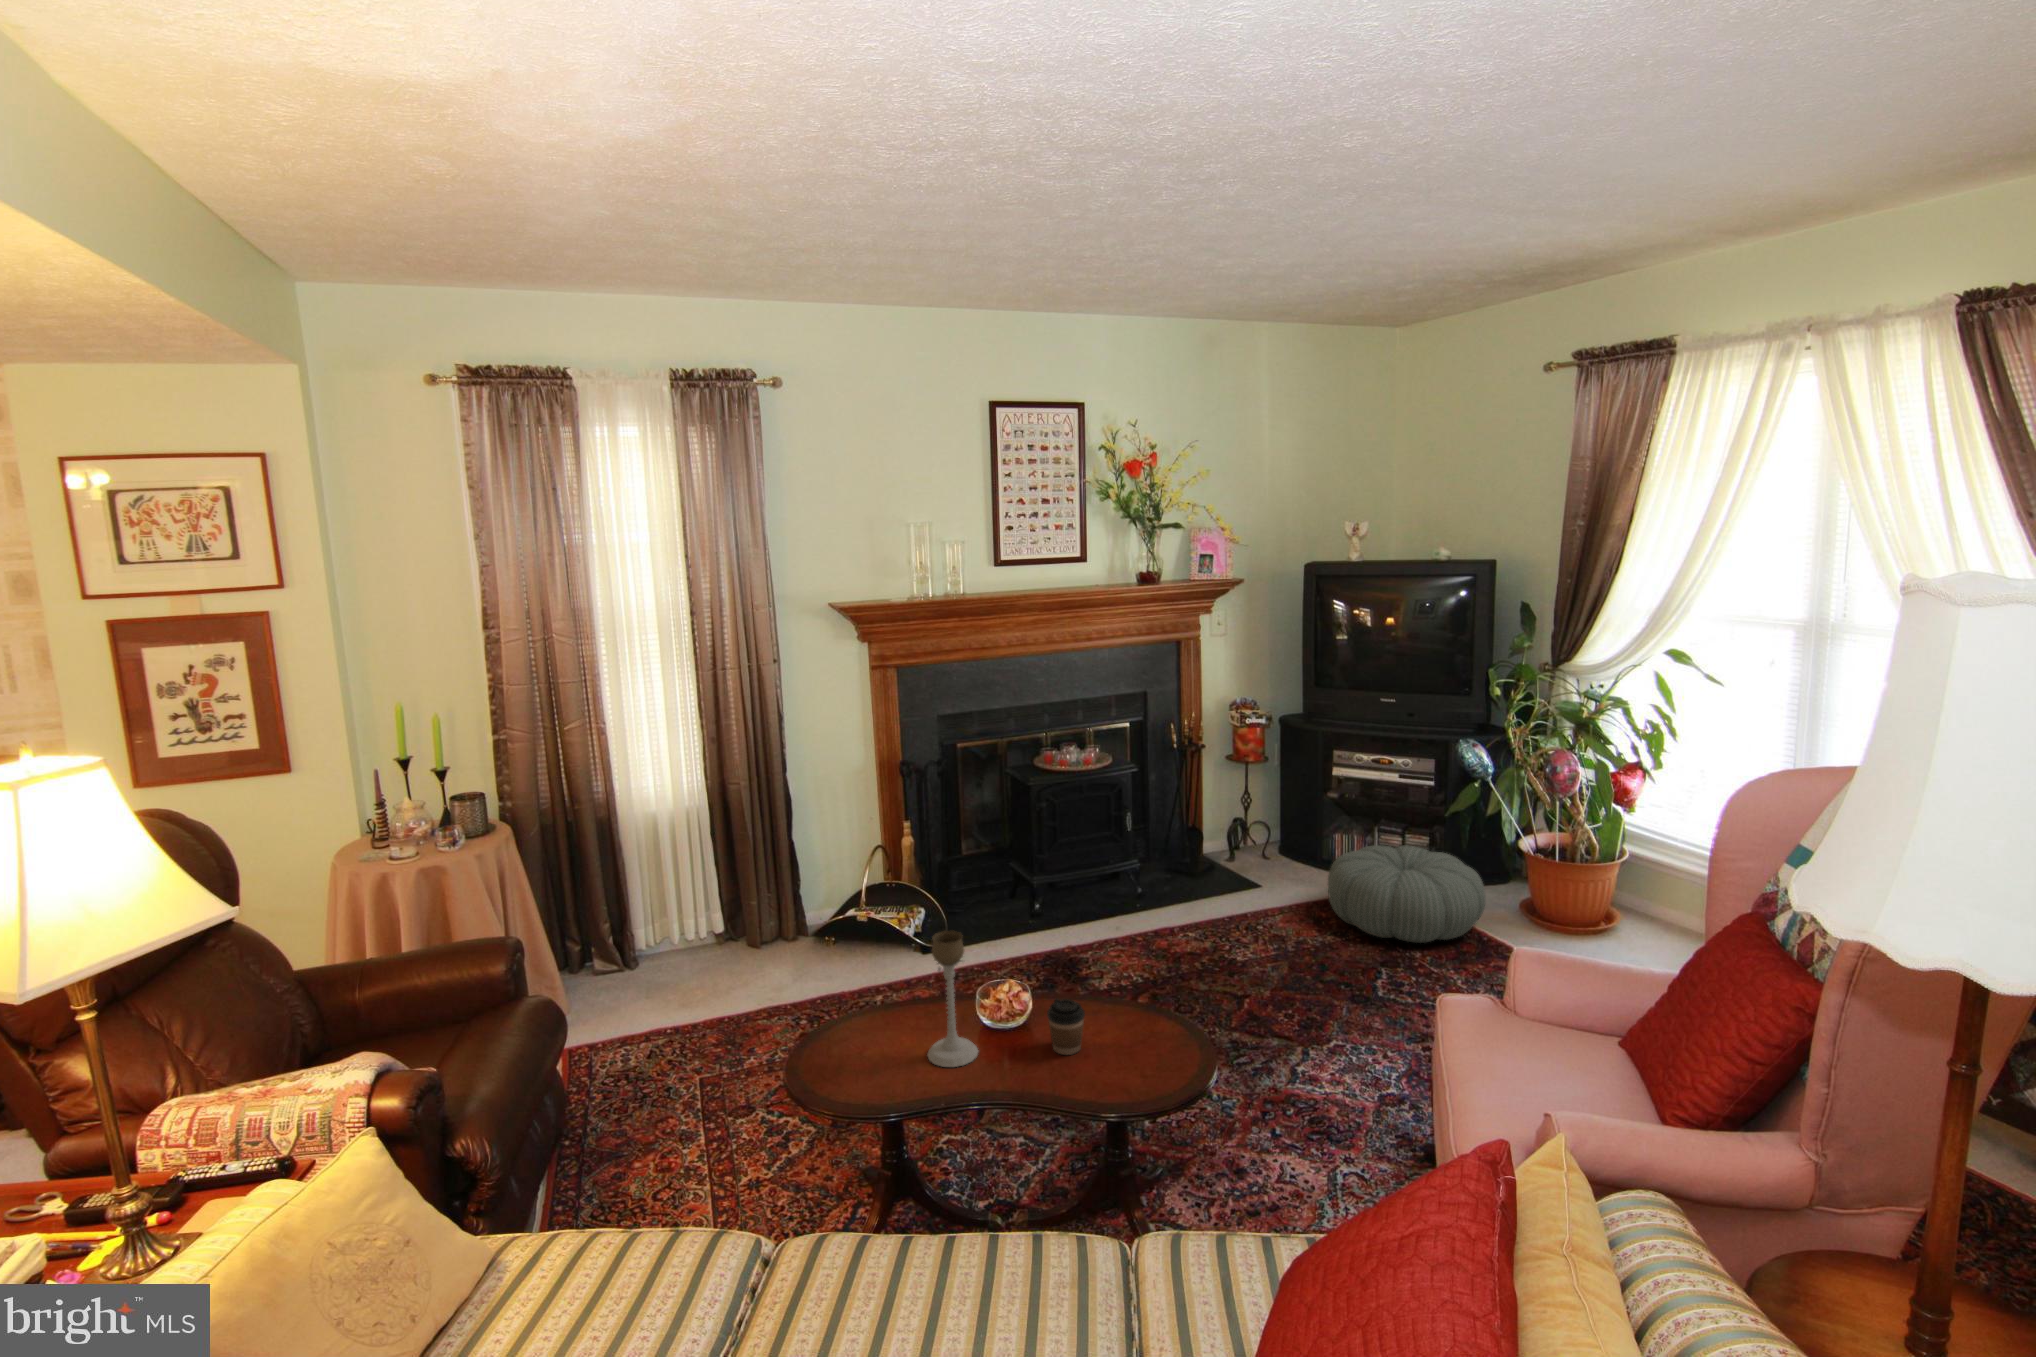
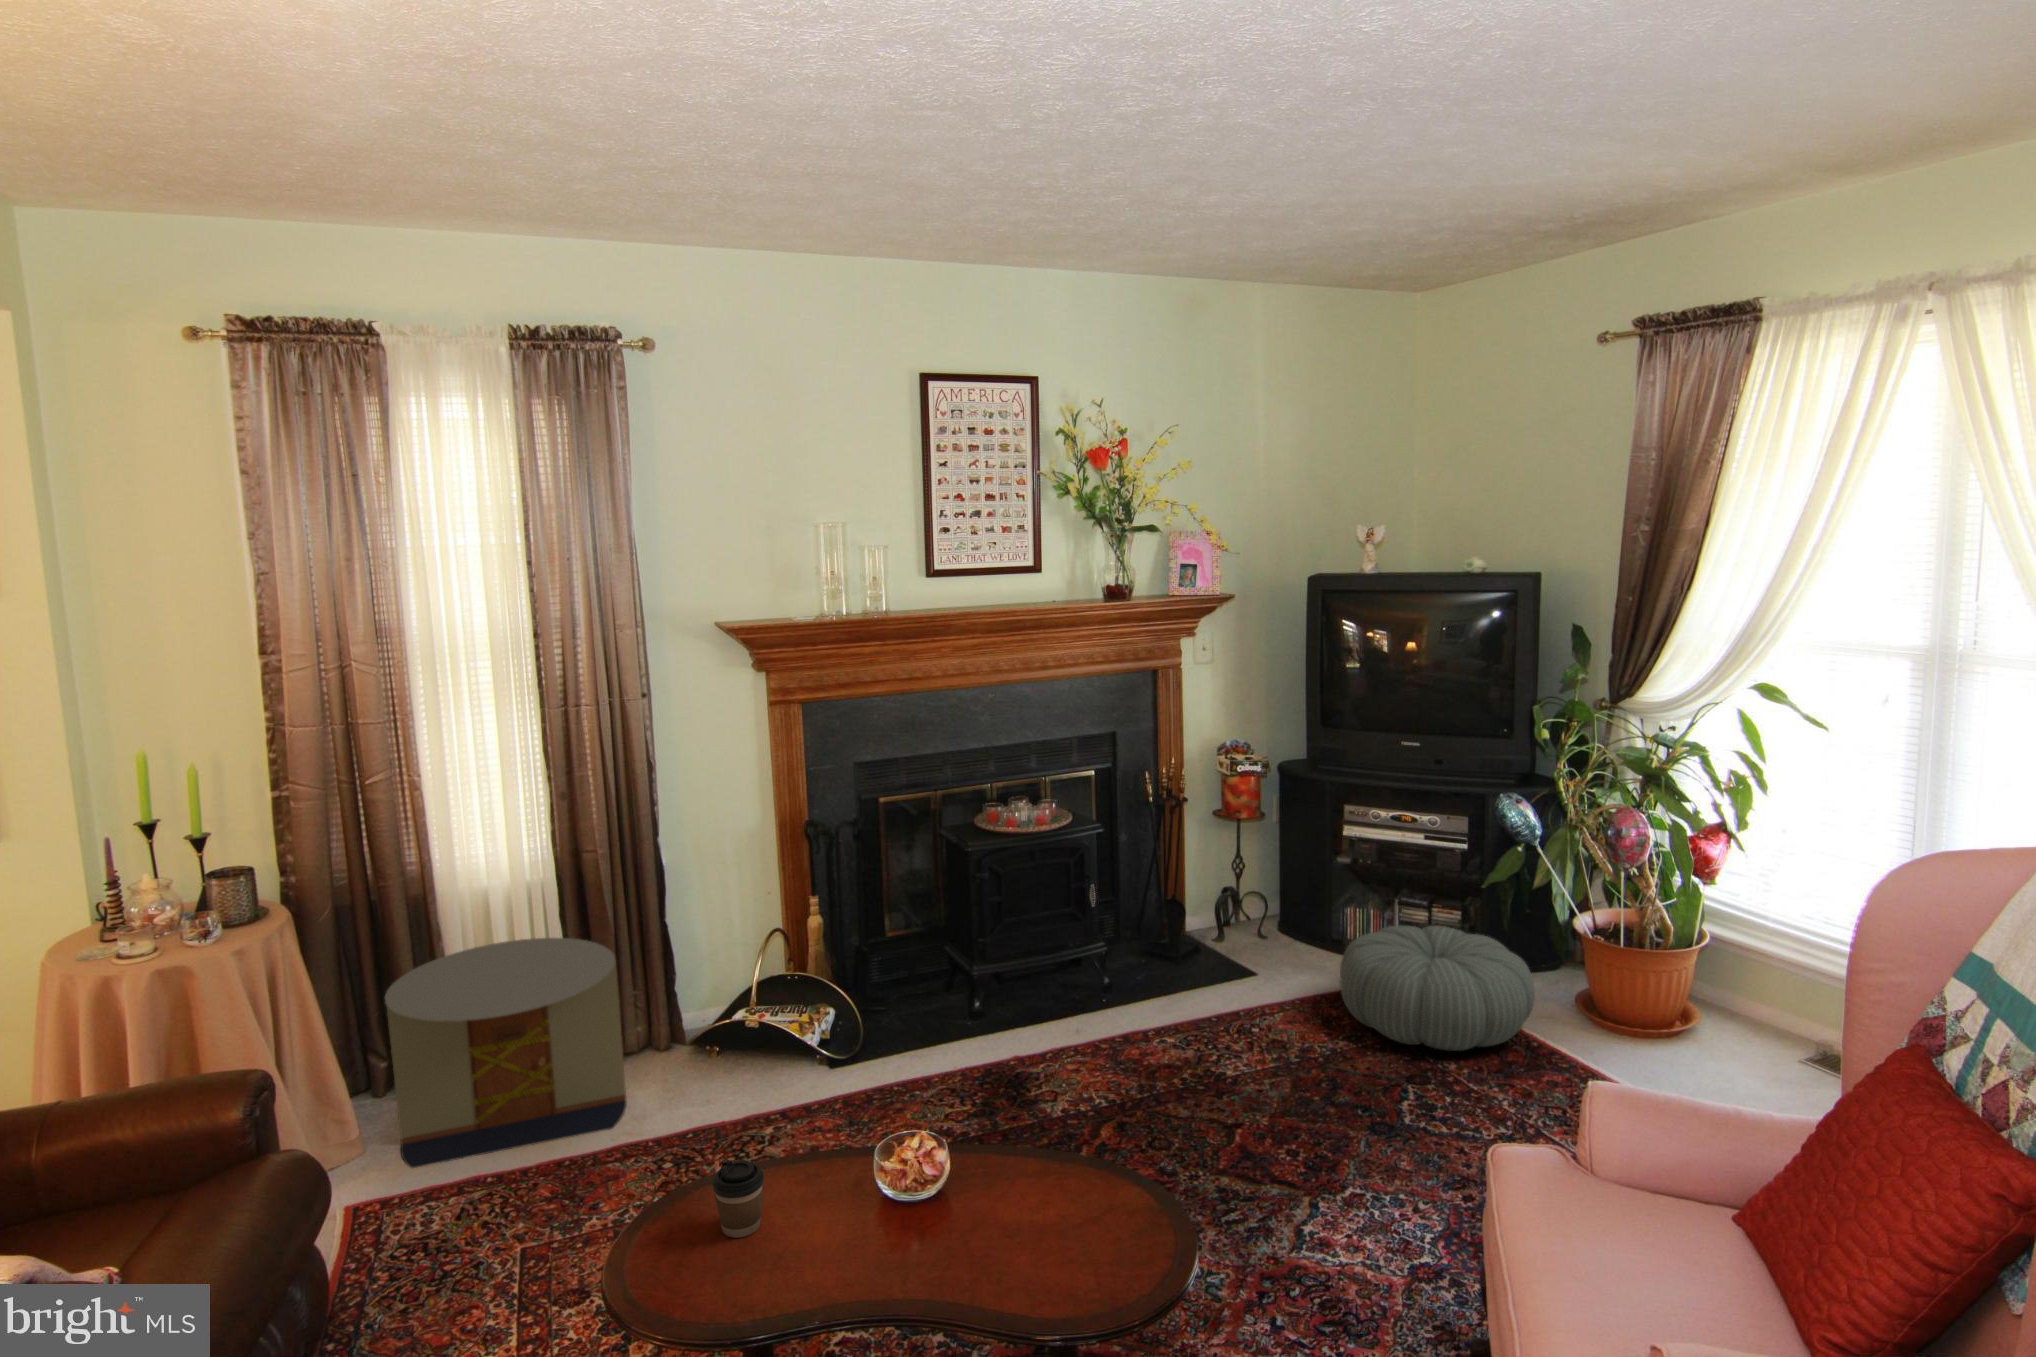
side table: none [585,850,766,1031] -> present [385,938,626,1168]
candle holder: present [928,931,978,1067] -> none [808,1066,878,1254]
coffee cup: present [1047,999,1085,1055] -> present [712,1160,764,1238]

